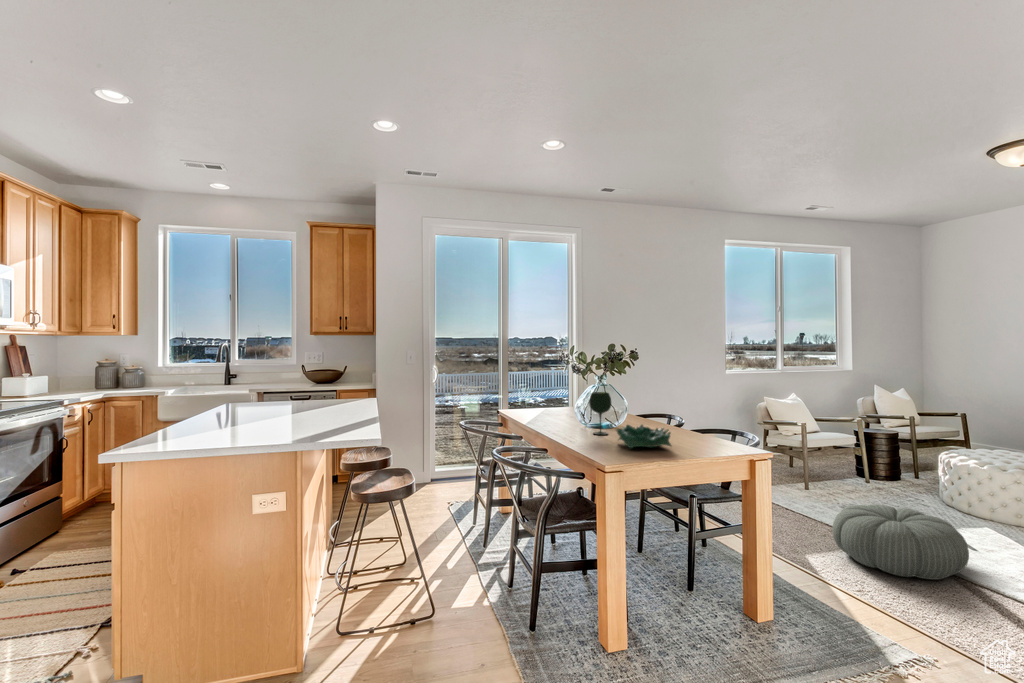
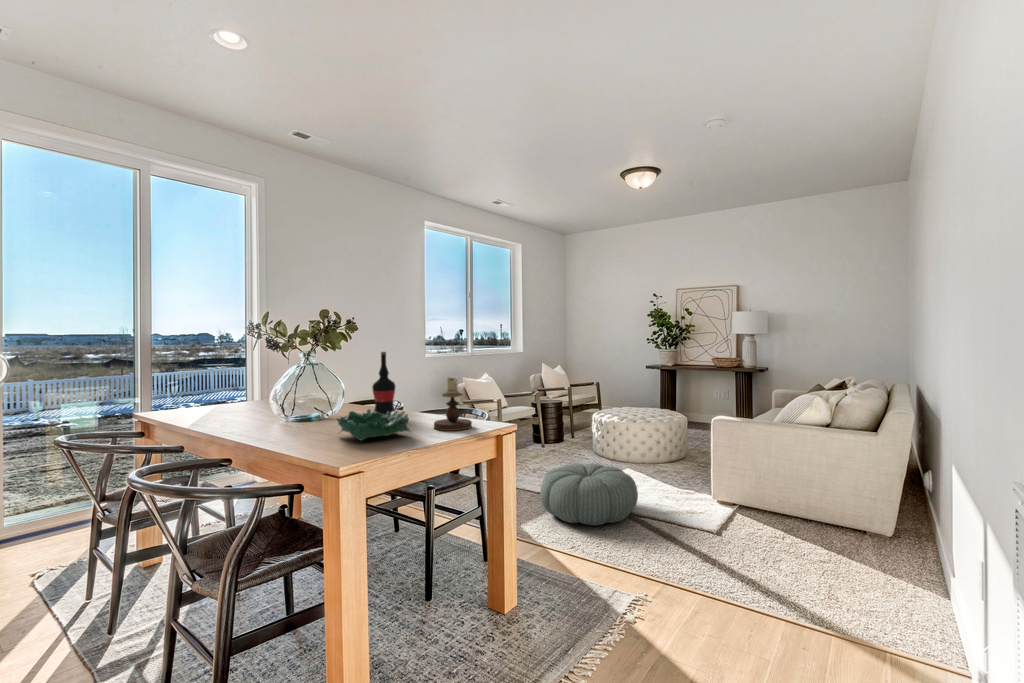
wine bottle: none [652,377,671,431] -> present [372,352,396,415]
wine glass: present [589,392,611,435] -> none [293,373,324,430]
candlestick: none [695,404,730,451] -> present [434,378,472,431]

